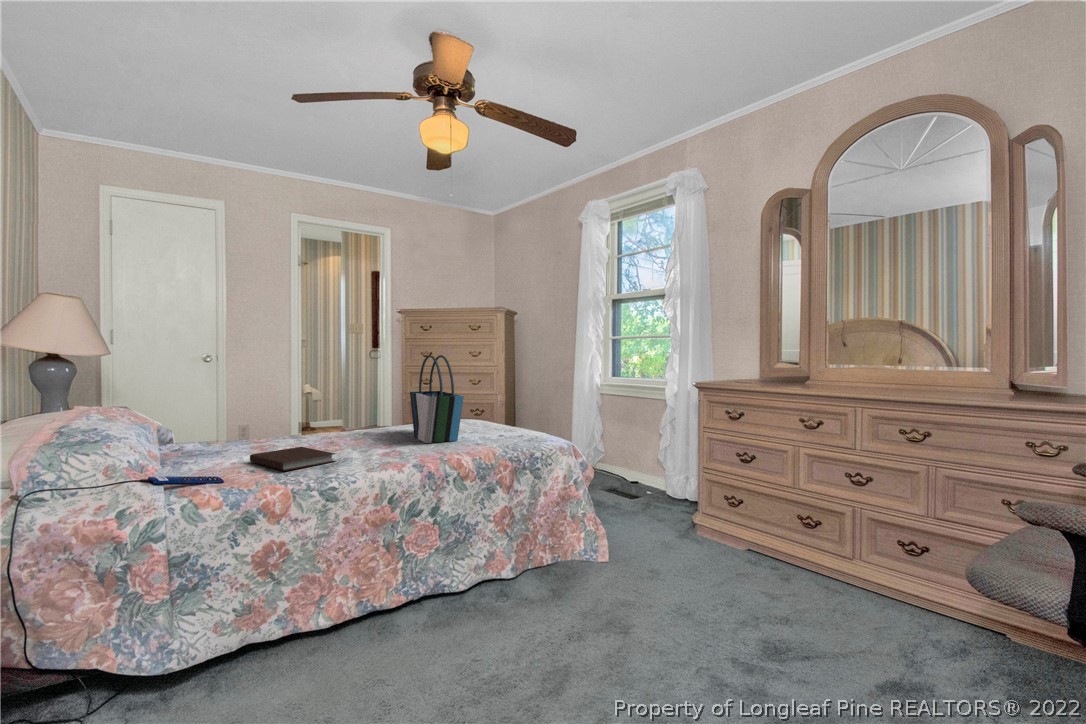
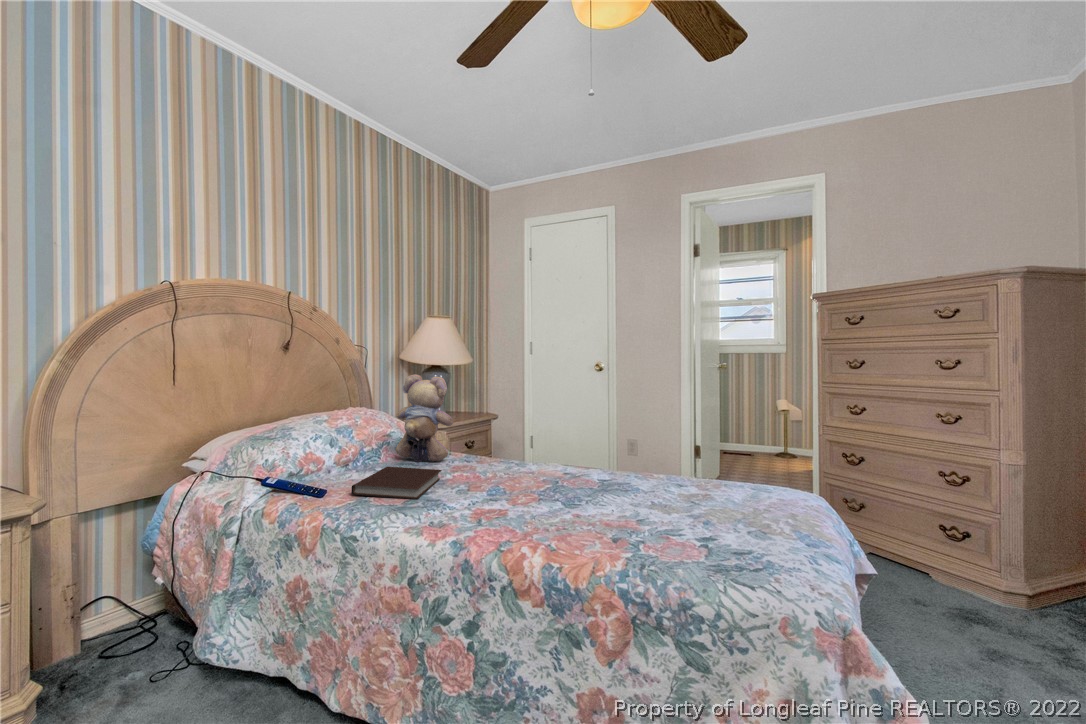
tote bag: present [410,355,464,443] -> none [548,369,646,518]
teddy bear: none [199,369,271,454] -> present [396,374,453,462]

